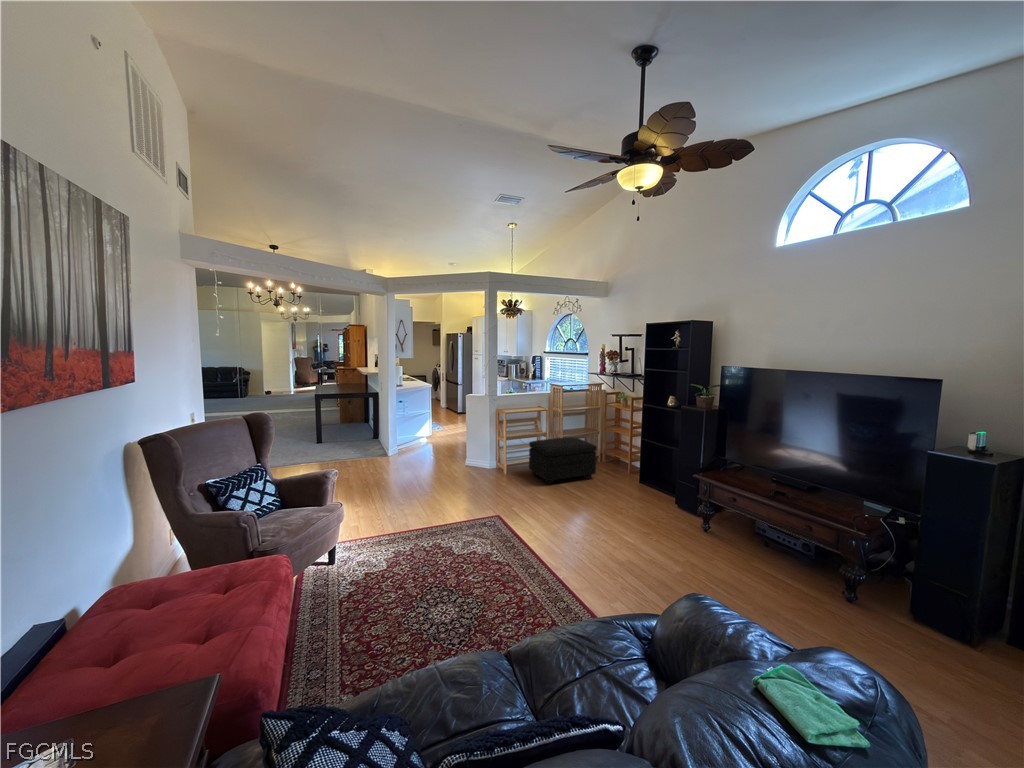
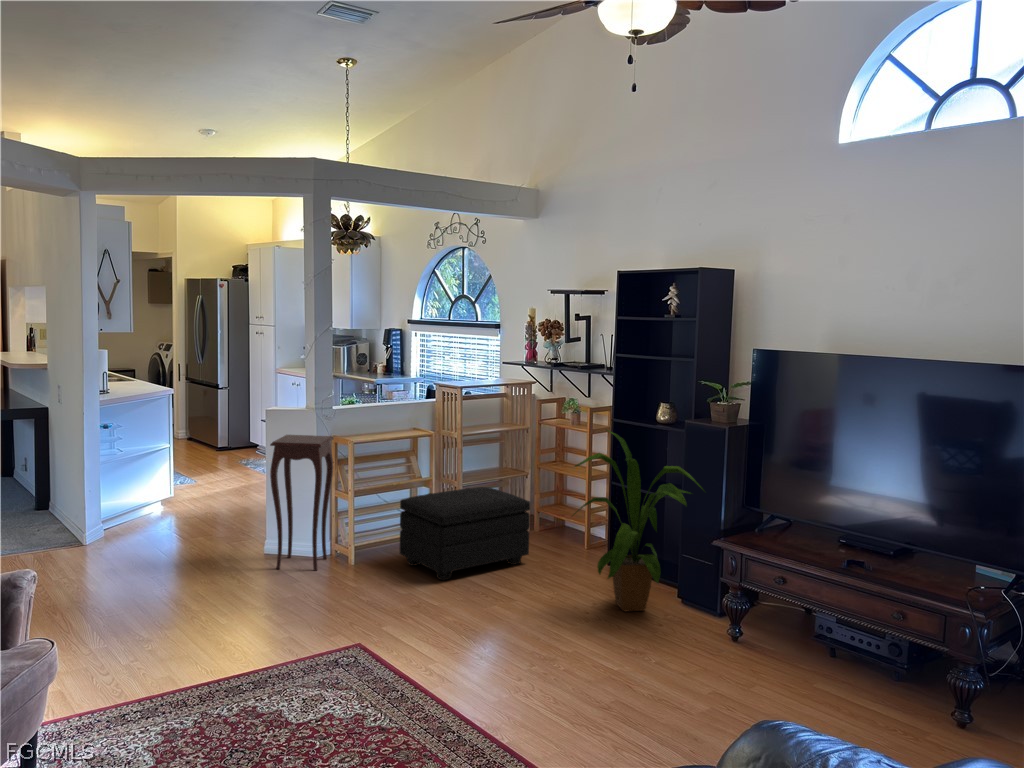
side table: none [467,408,498,475] -> present [270,435,333,571]
house plant: none [615,409,693,510] -> present [574,430,705,611]

